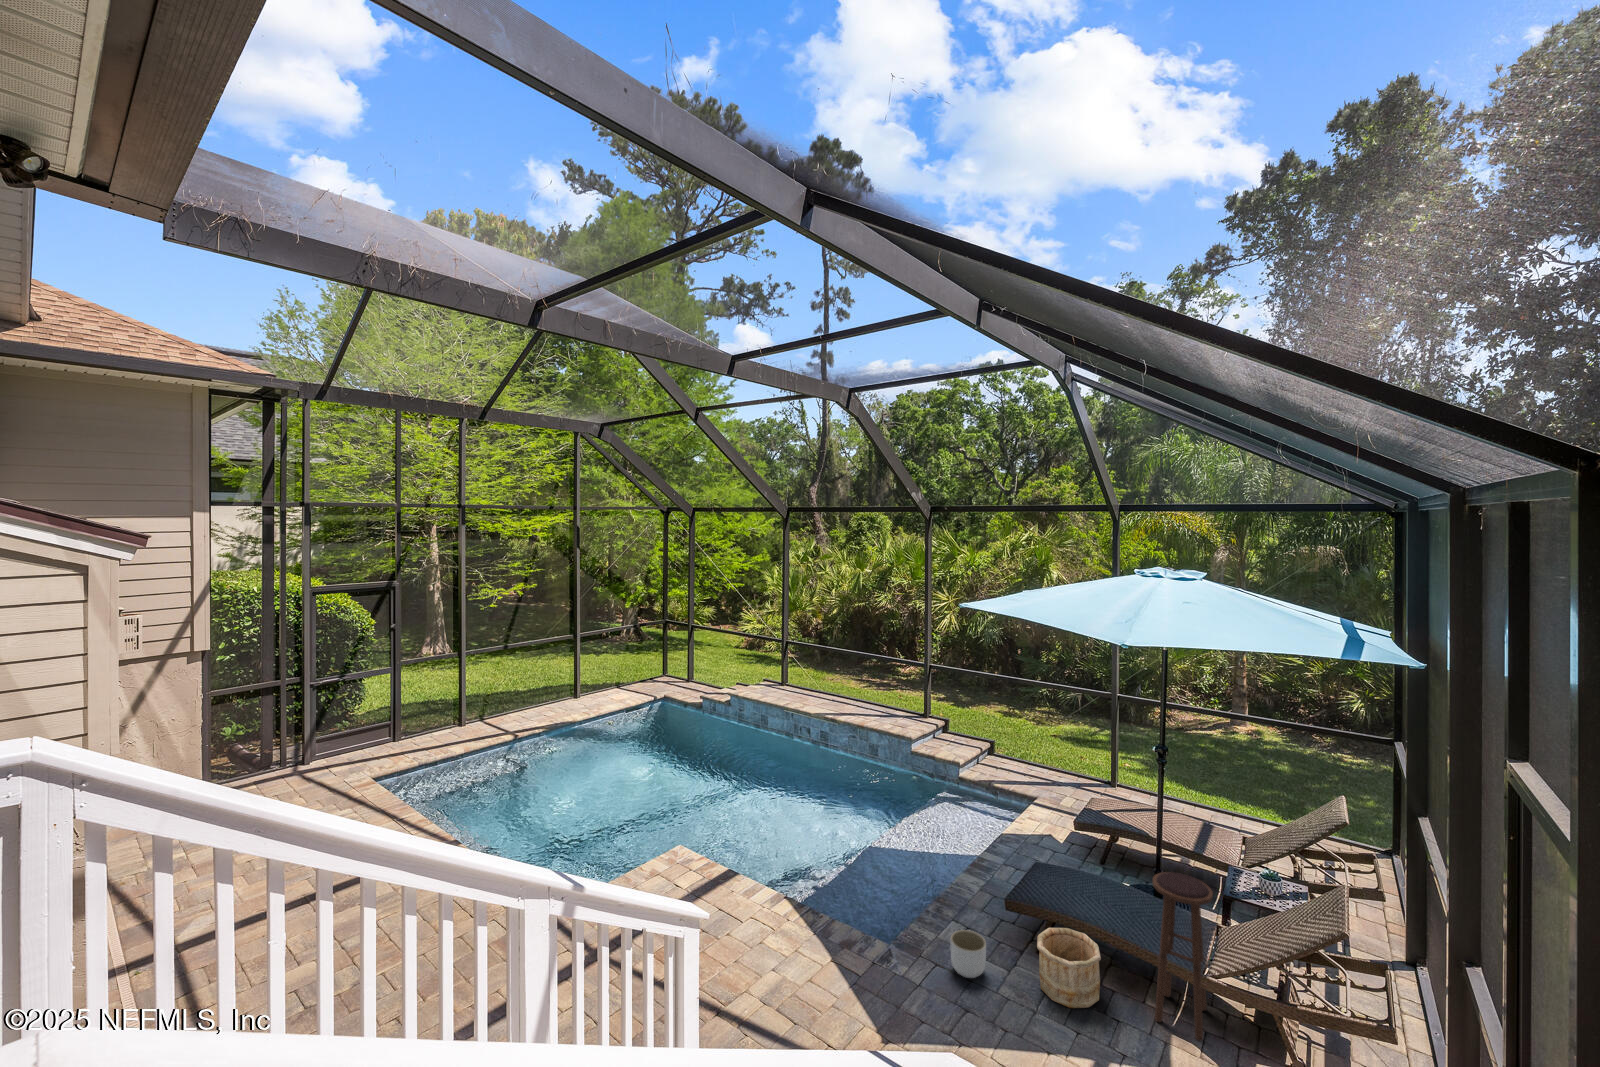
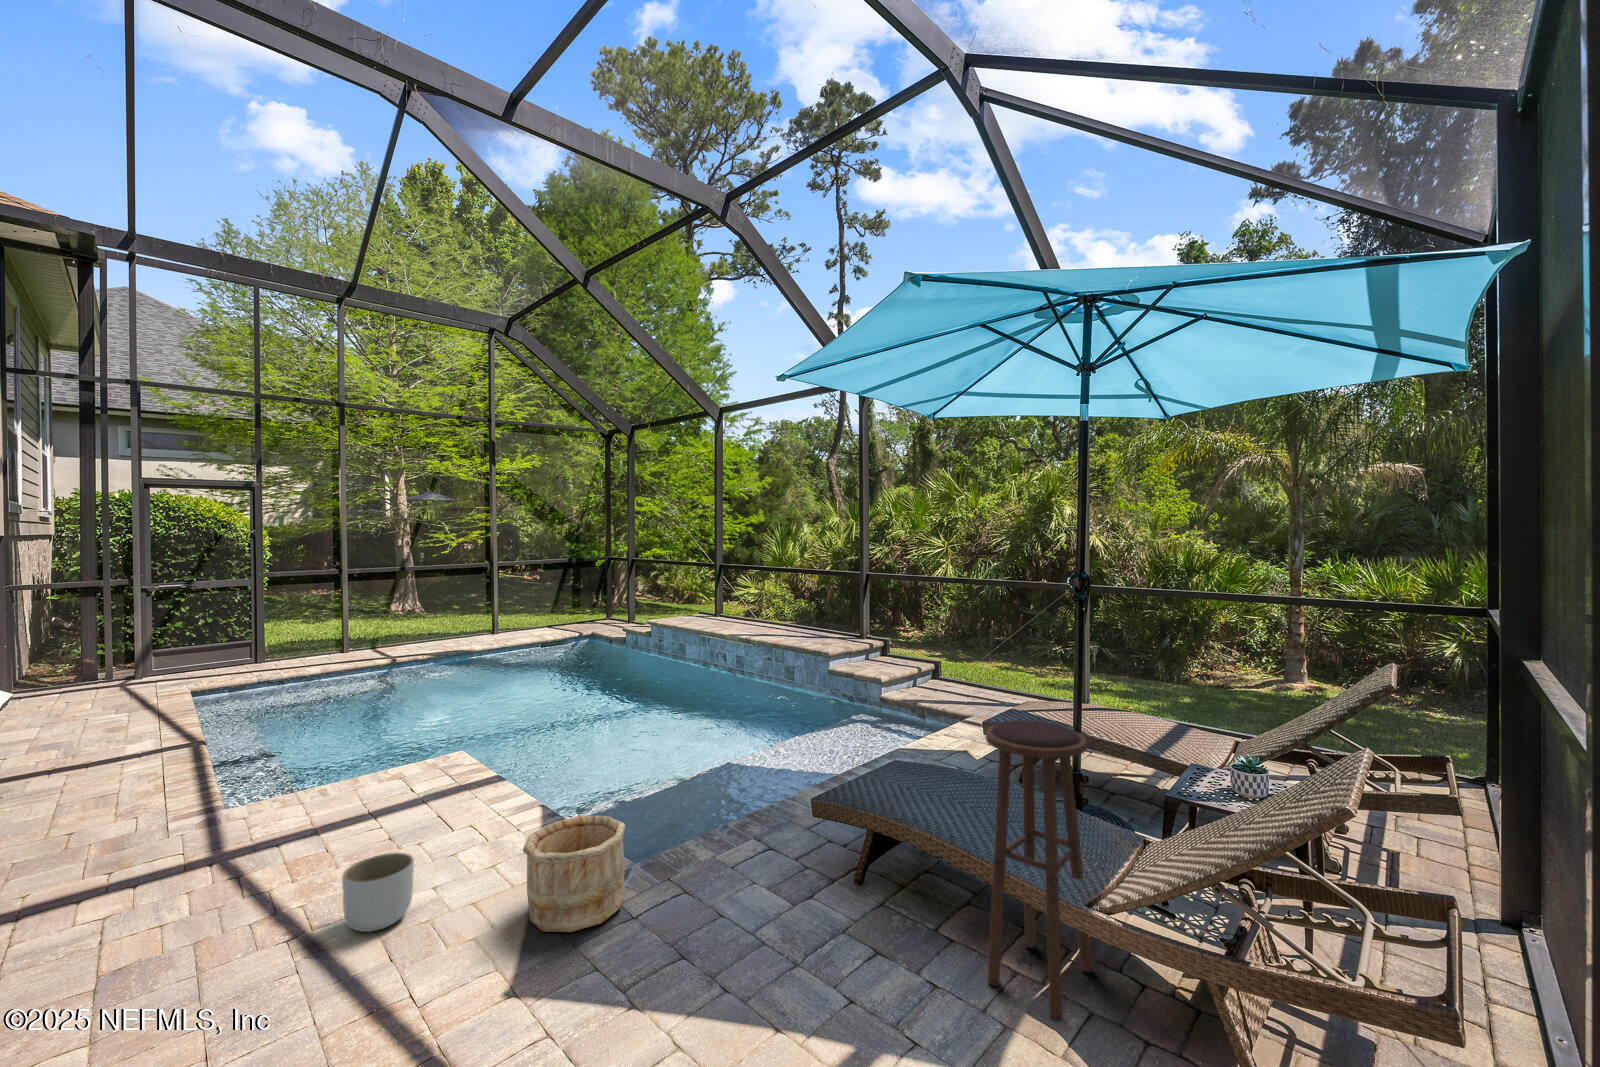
wooden bucket: present [1037,928,1101,1008] -> present [523,815,625,932]
planter: present [951,930,986,978] -> present [342,853,414,932]

